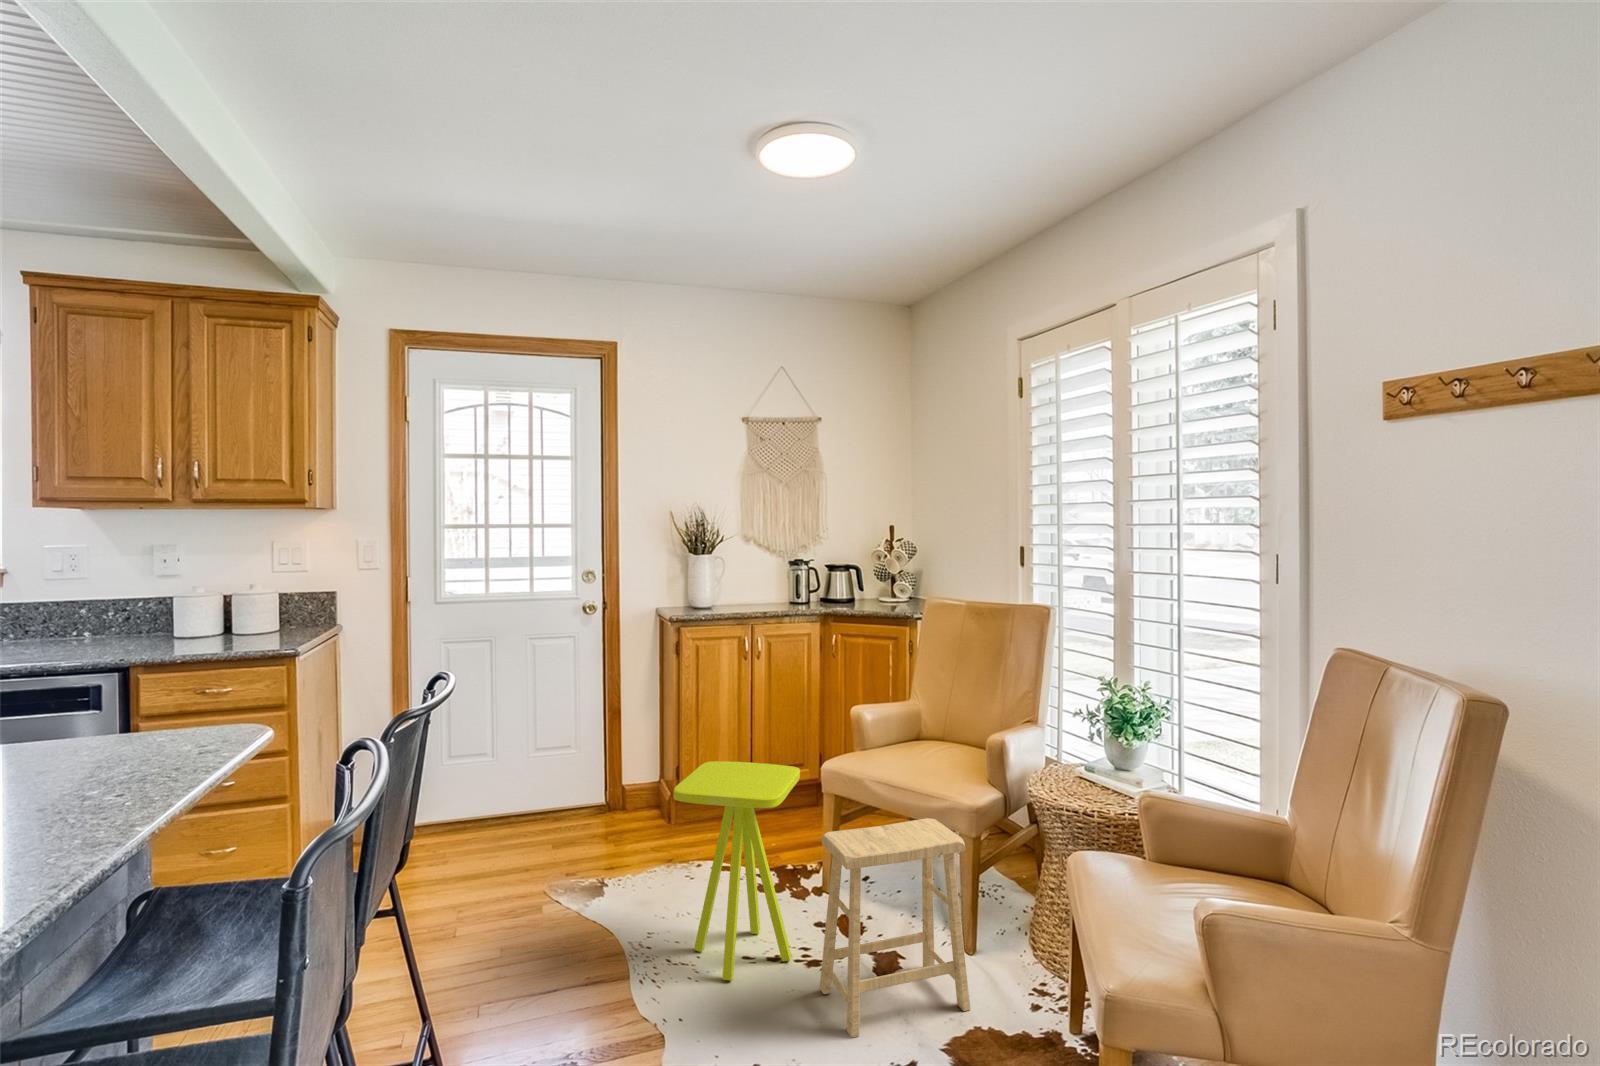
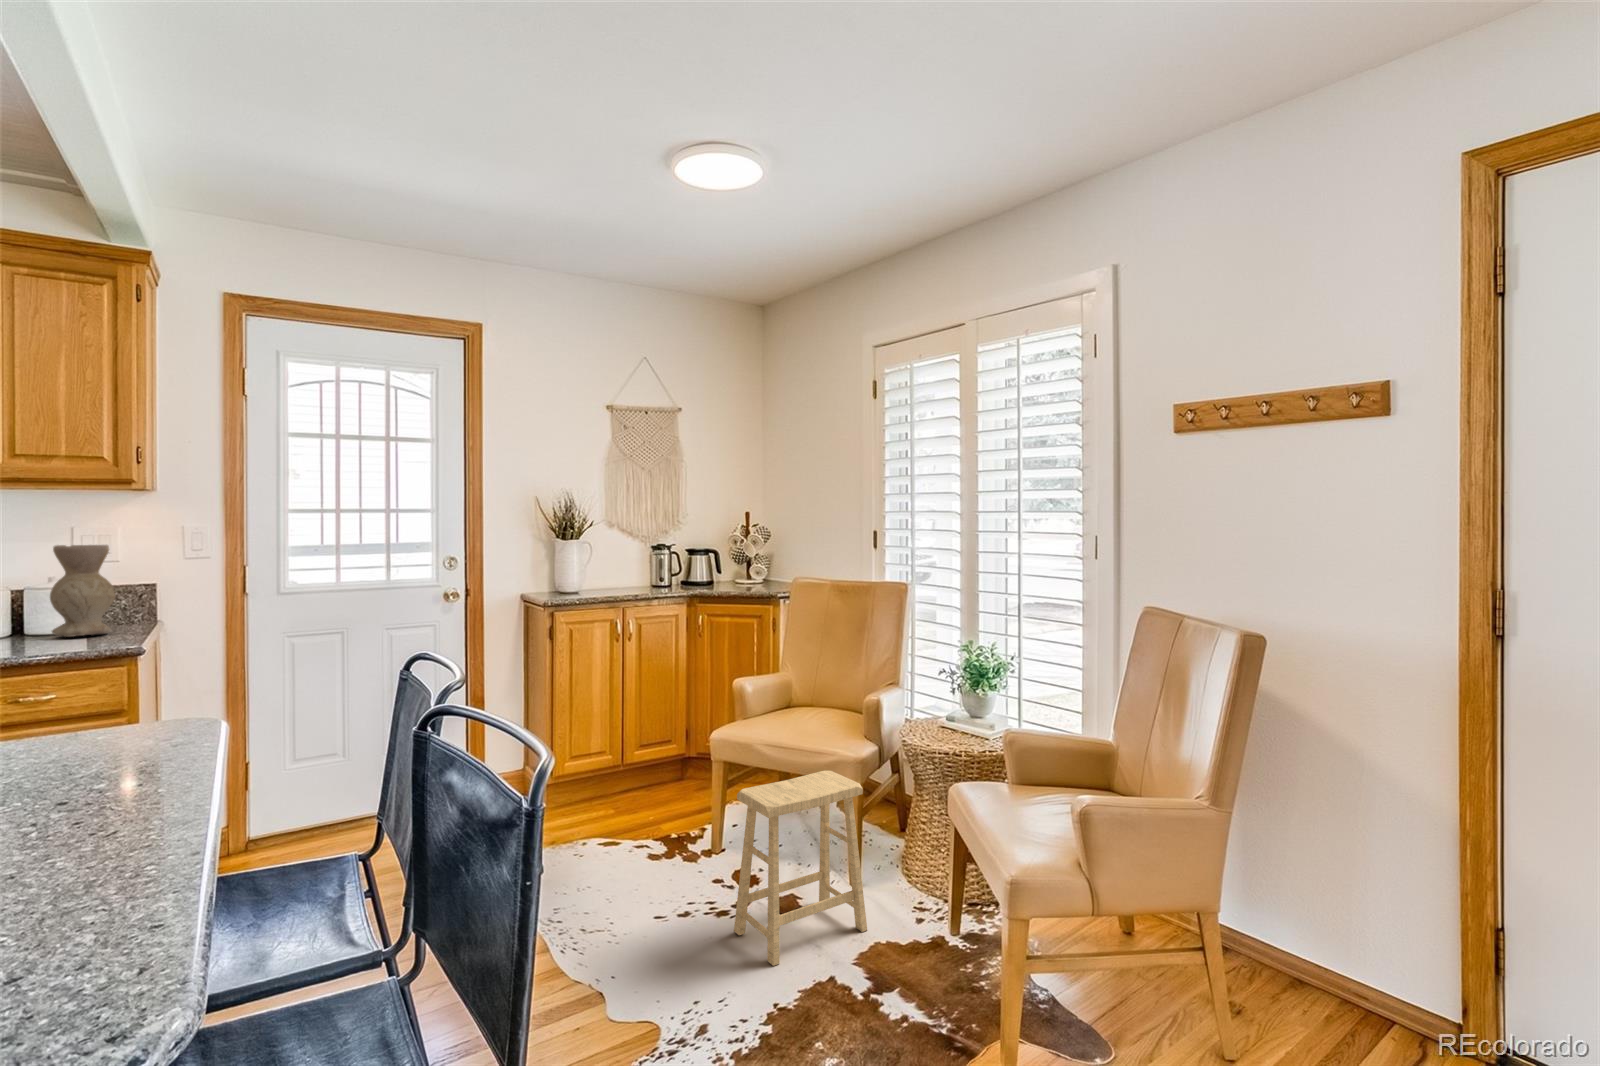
vase: none [239,558,290,640] -> present [50,545,115,637]
side table: present [674,761,800,980] -> none [591,735,704,936]

